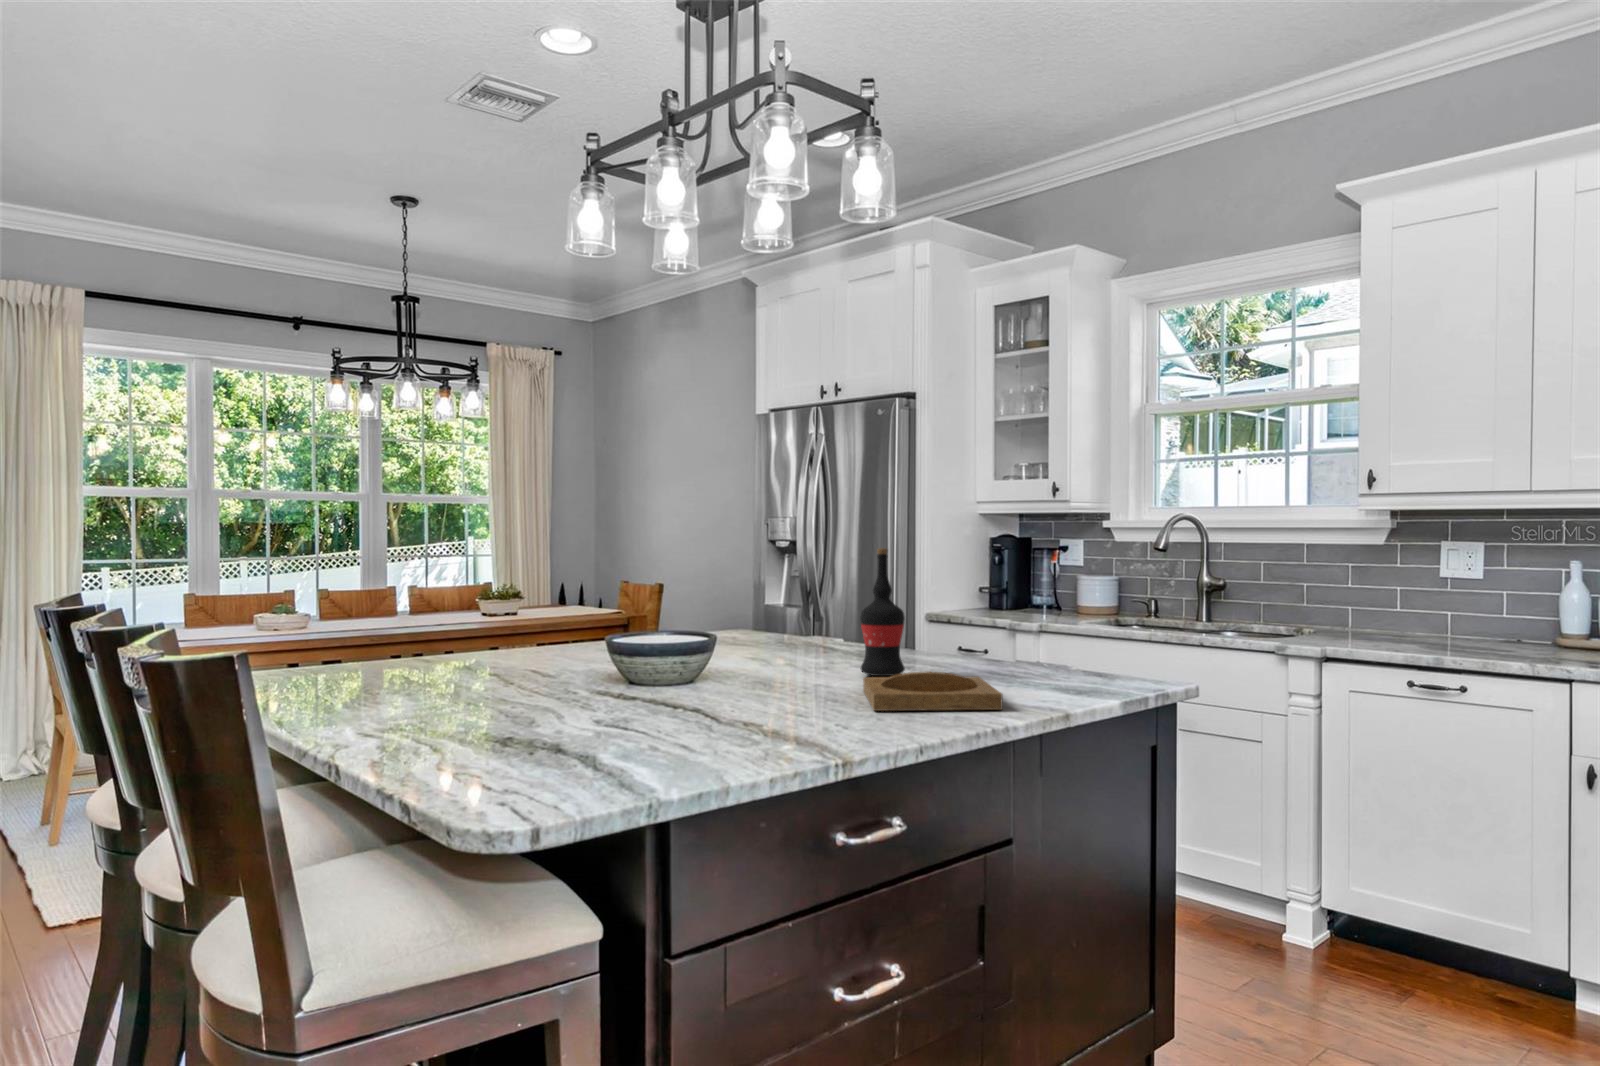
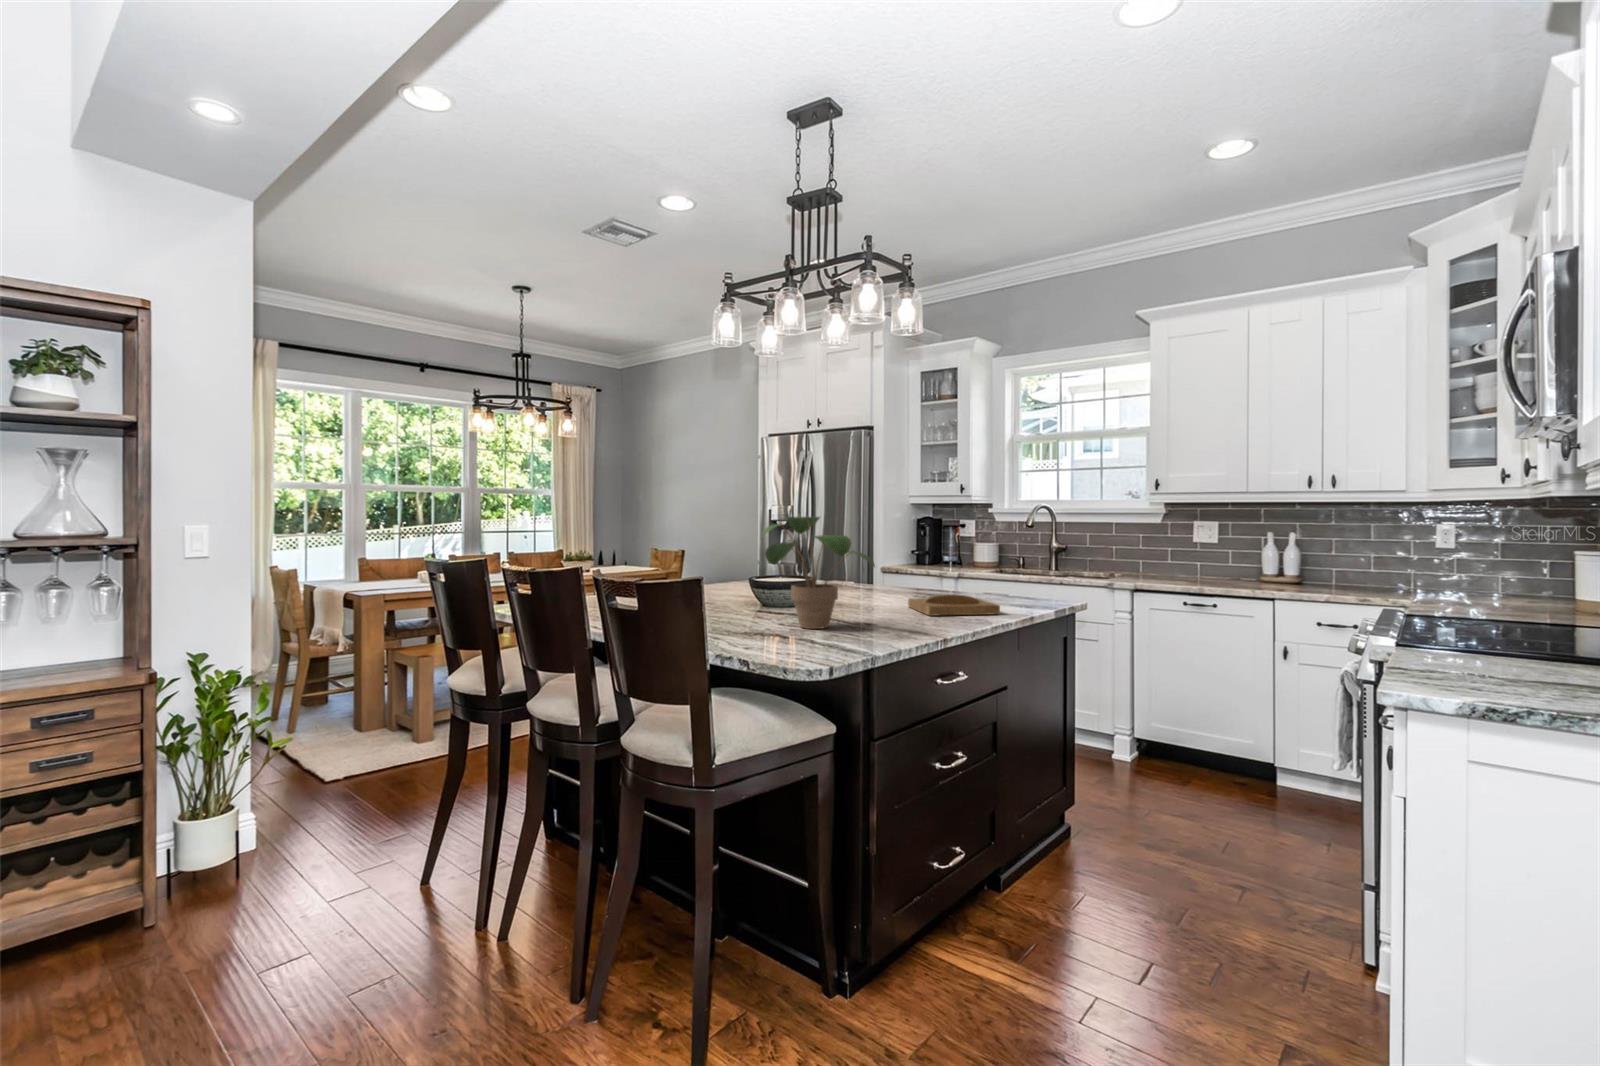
potted plant: none [542,536,744,735] -> present [762,516,875,629]
wine bottle: present [860,548,905,676] -> none [894,523,920,599]

